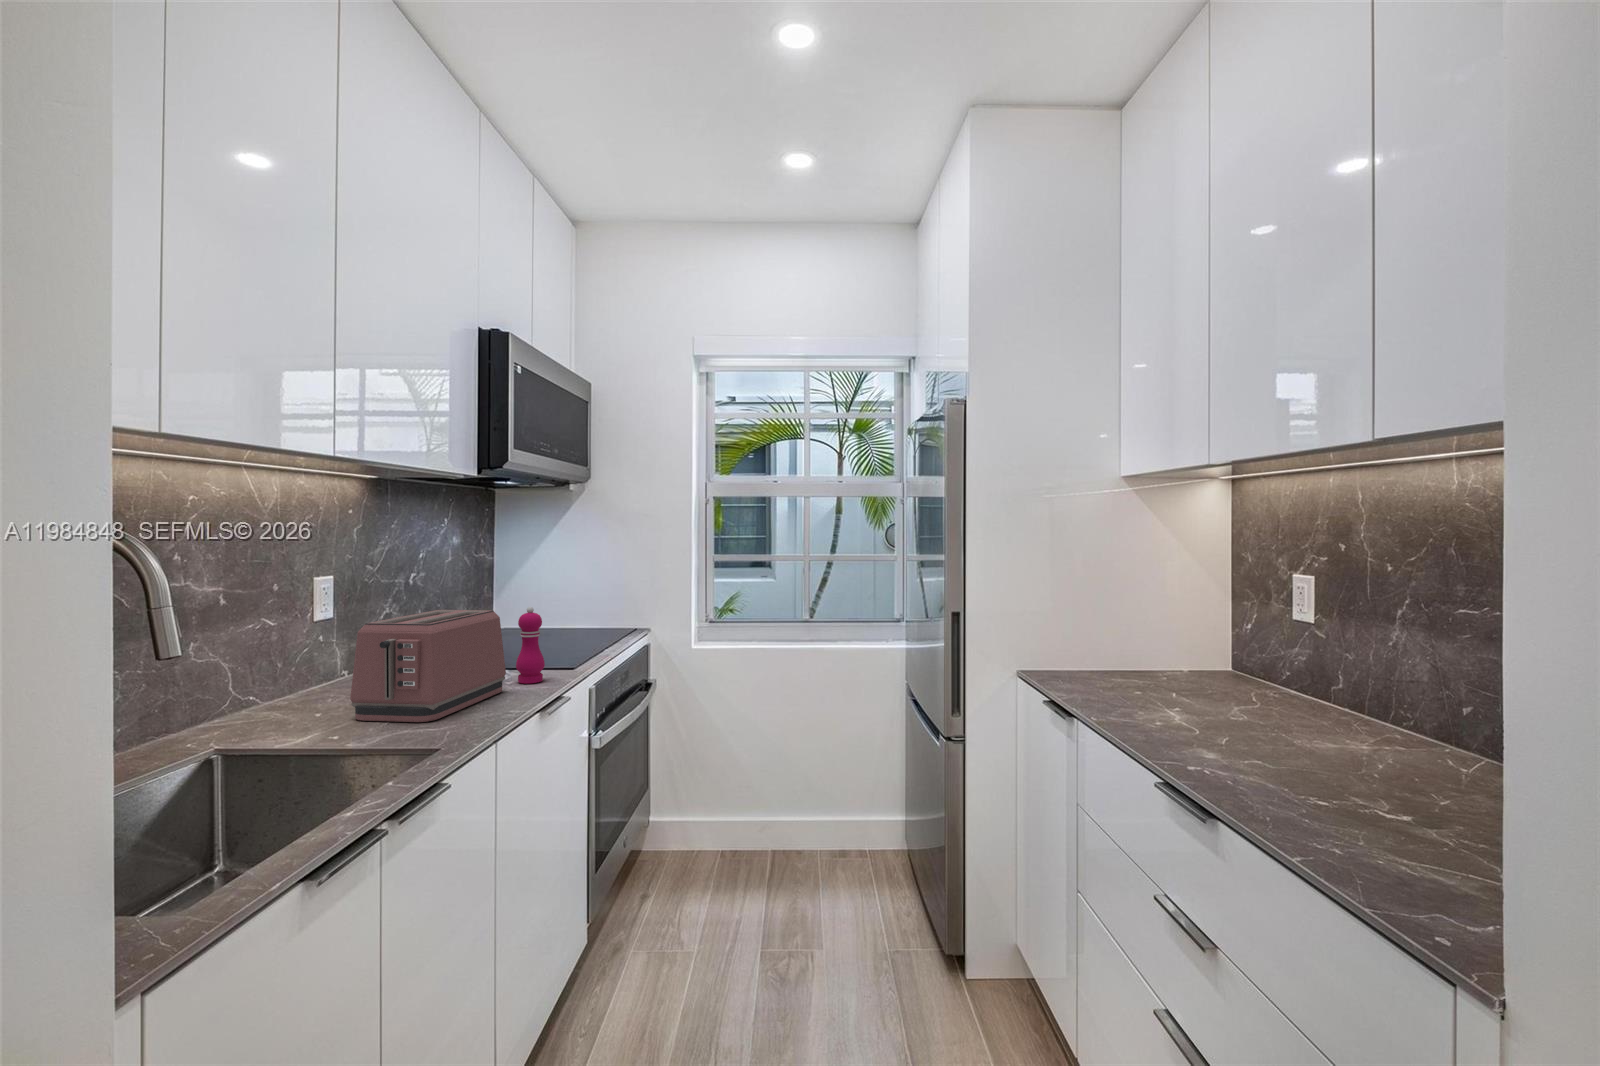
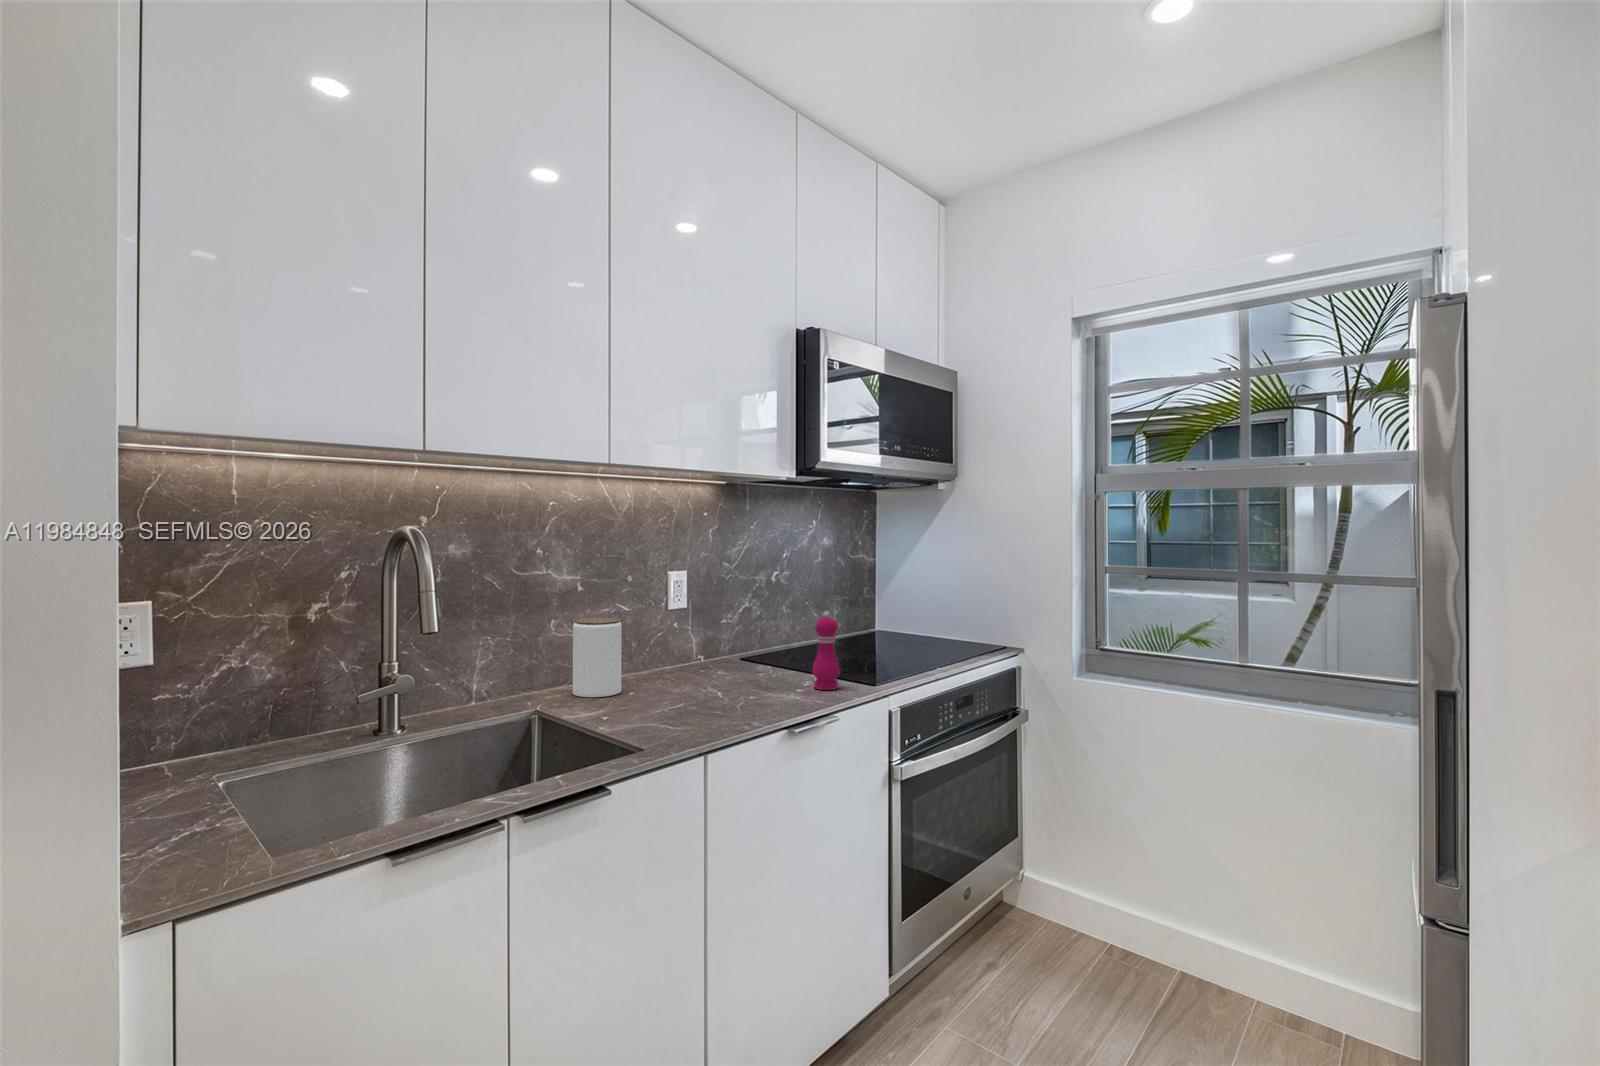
toaster: present [350,610,506,722] -> none [646,608,792,712]
jar: none [232,633,302,729] -> present [573,618,622,697]

